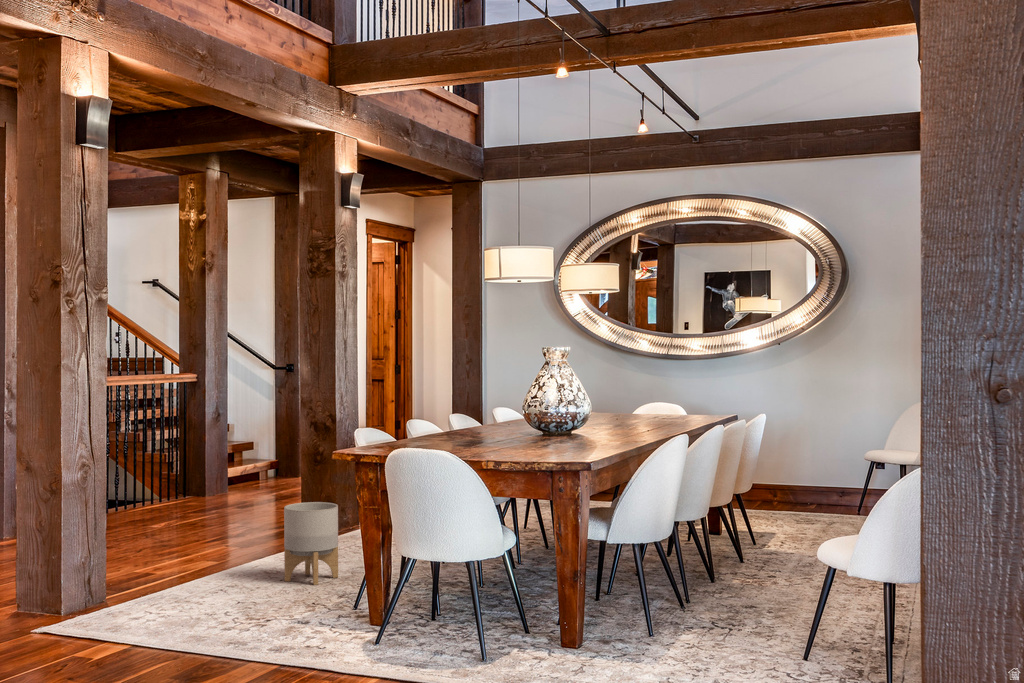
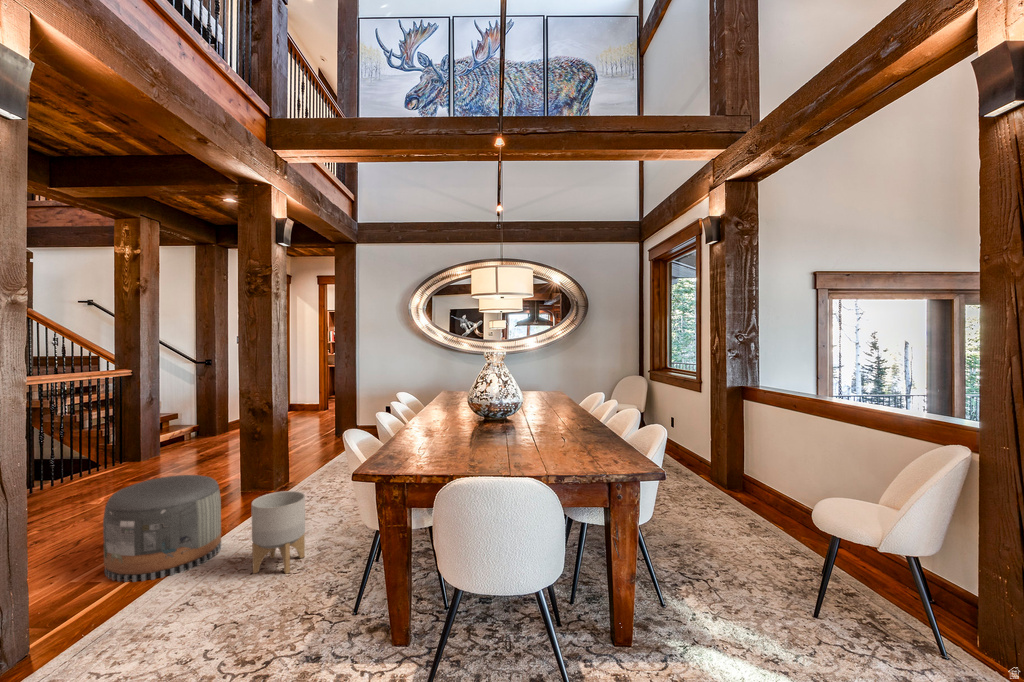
pouf: none [160,482,264,575] -> present [103,475,221,582]

